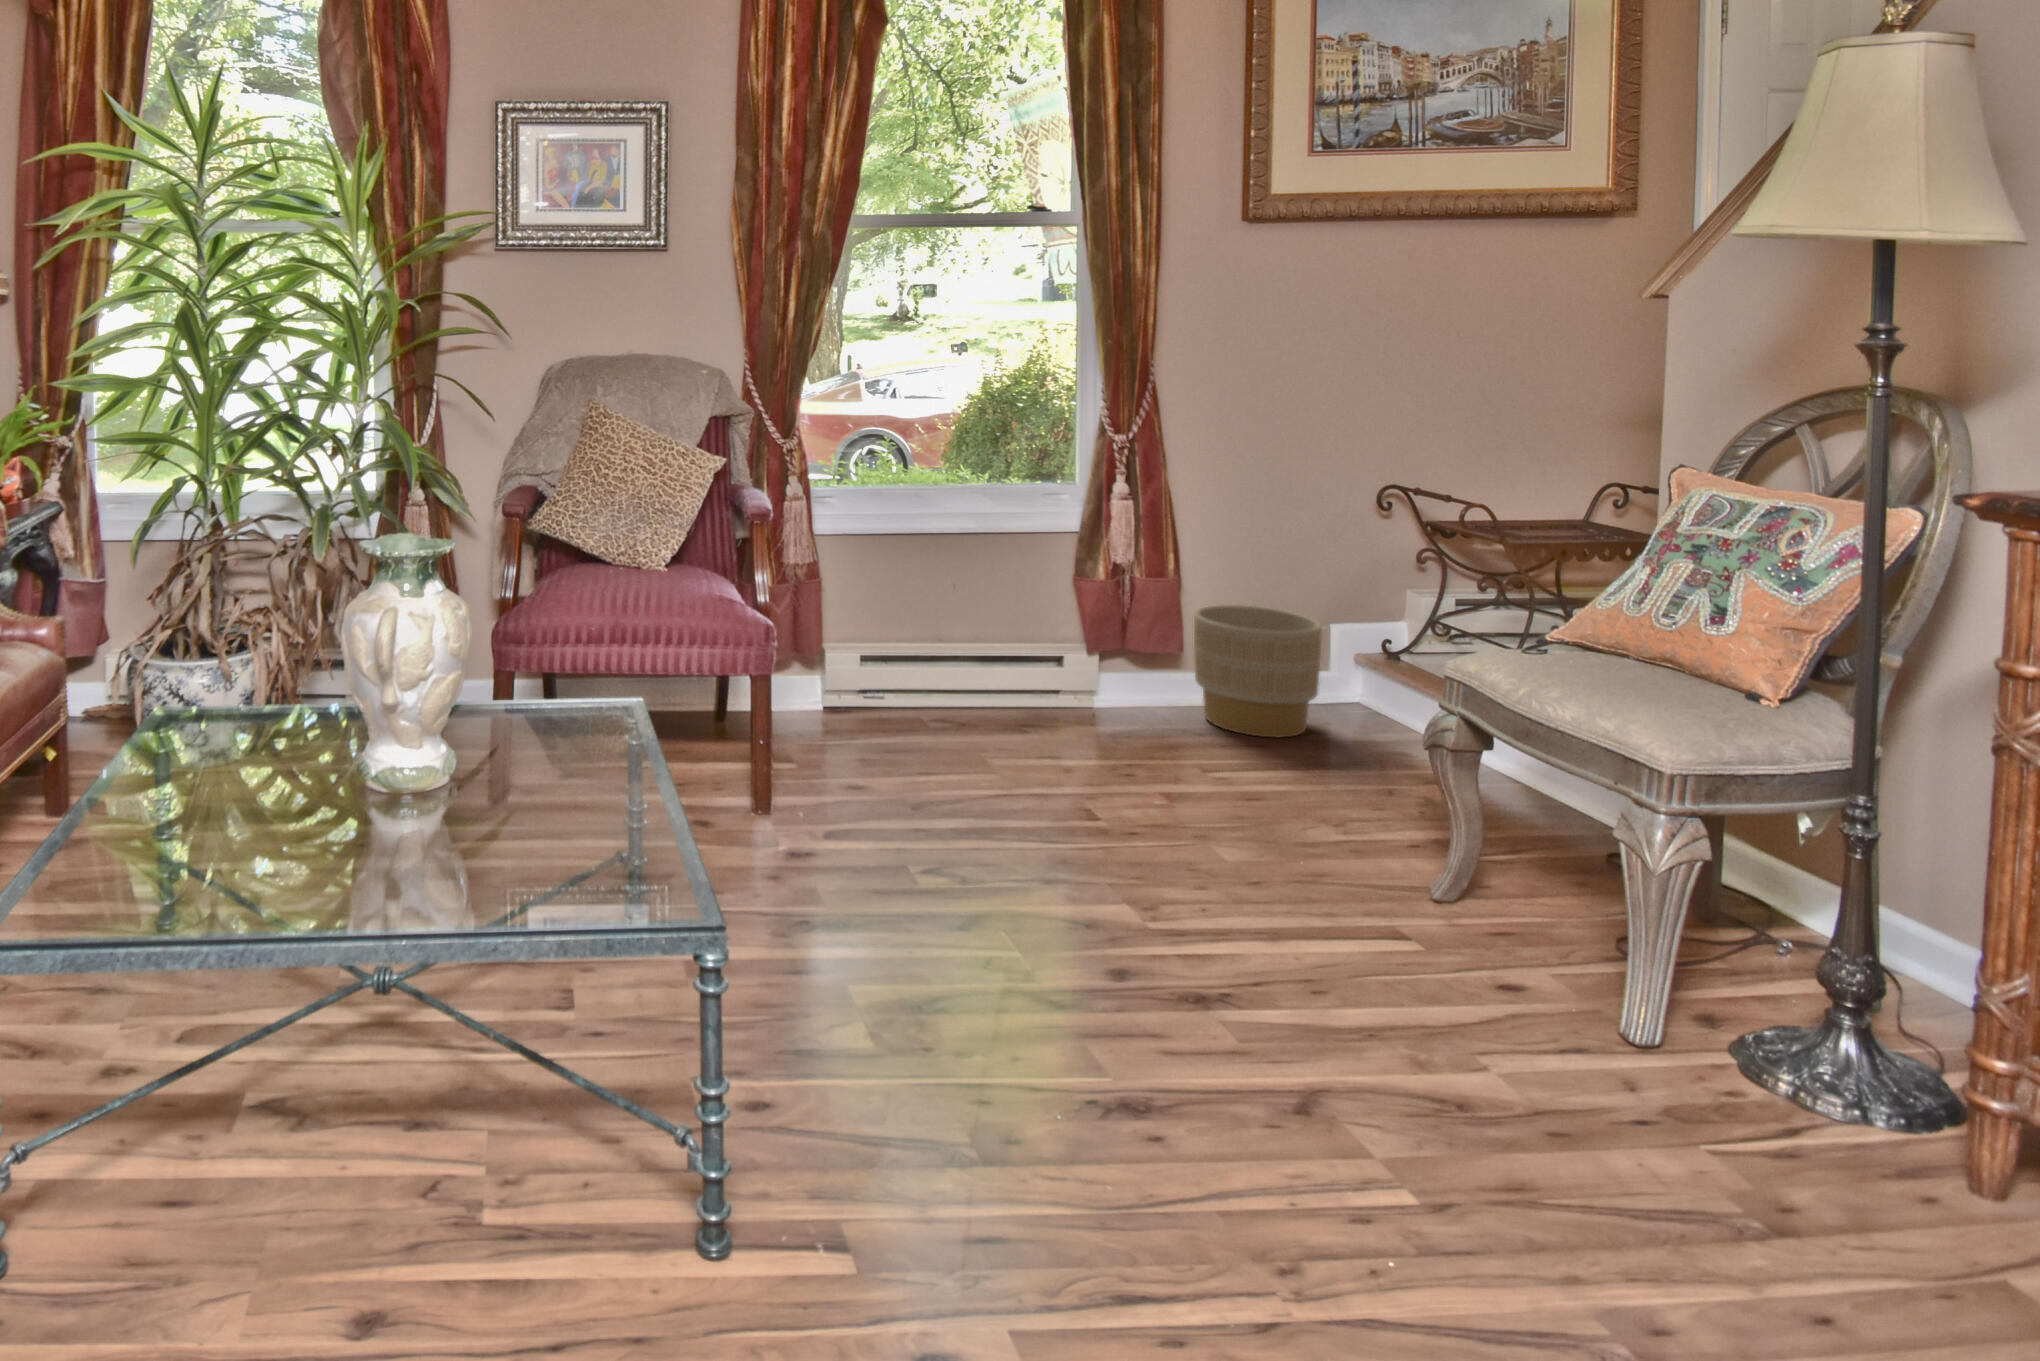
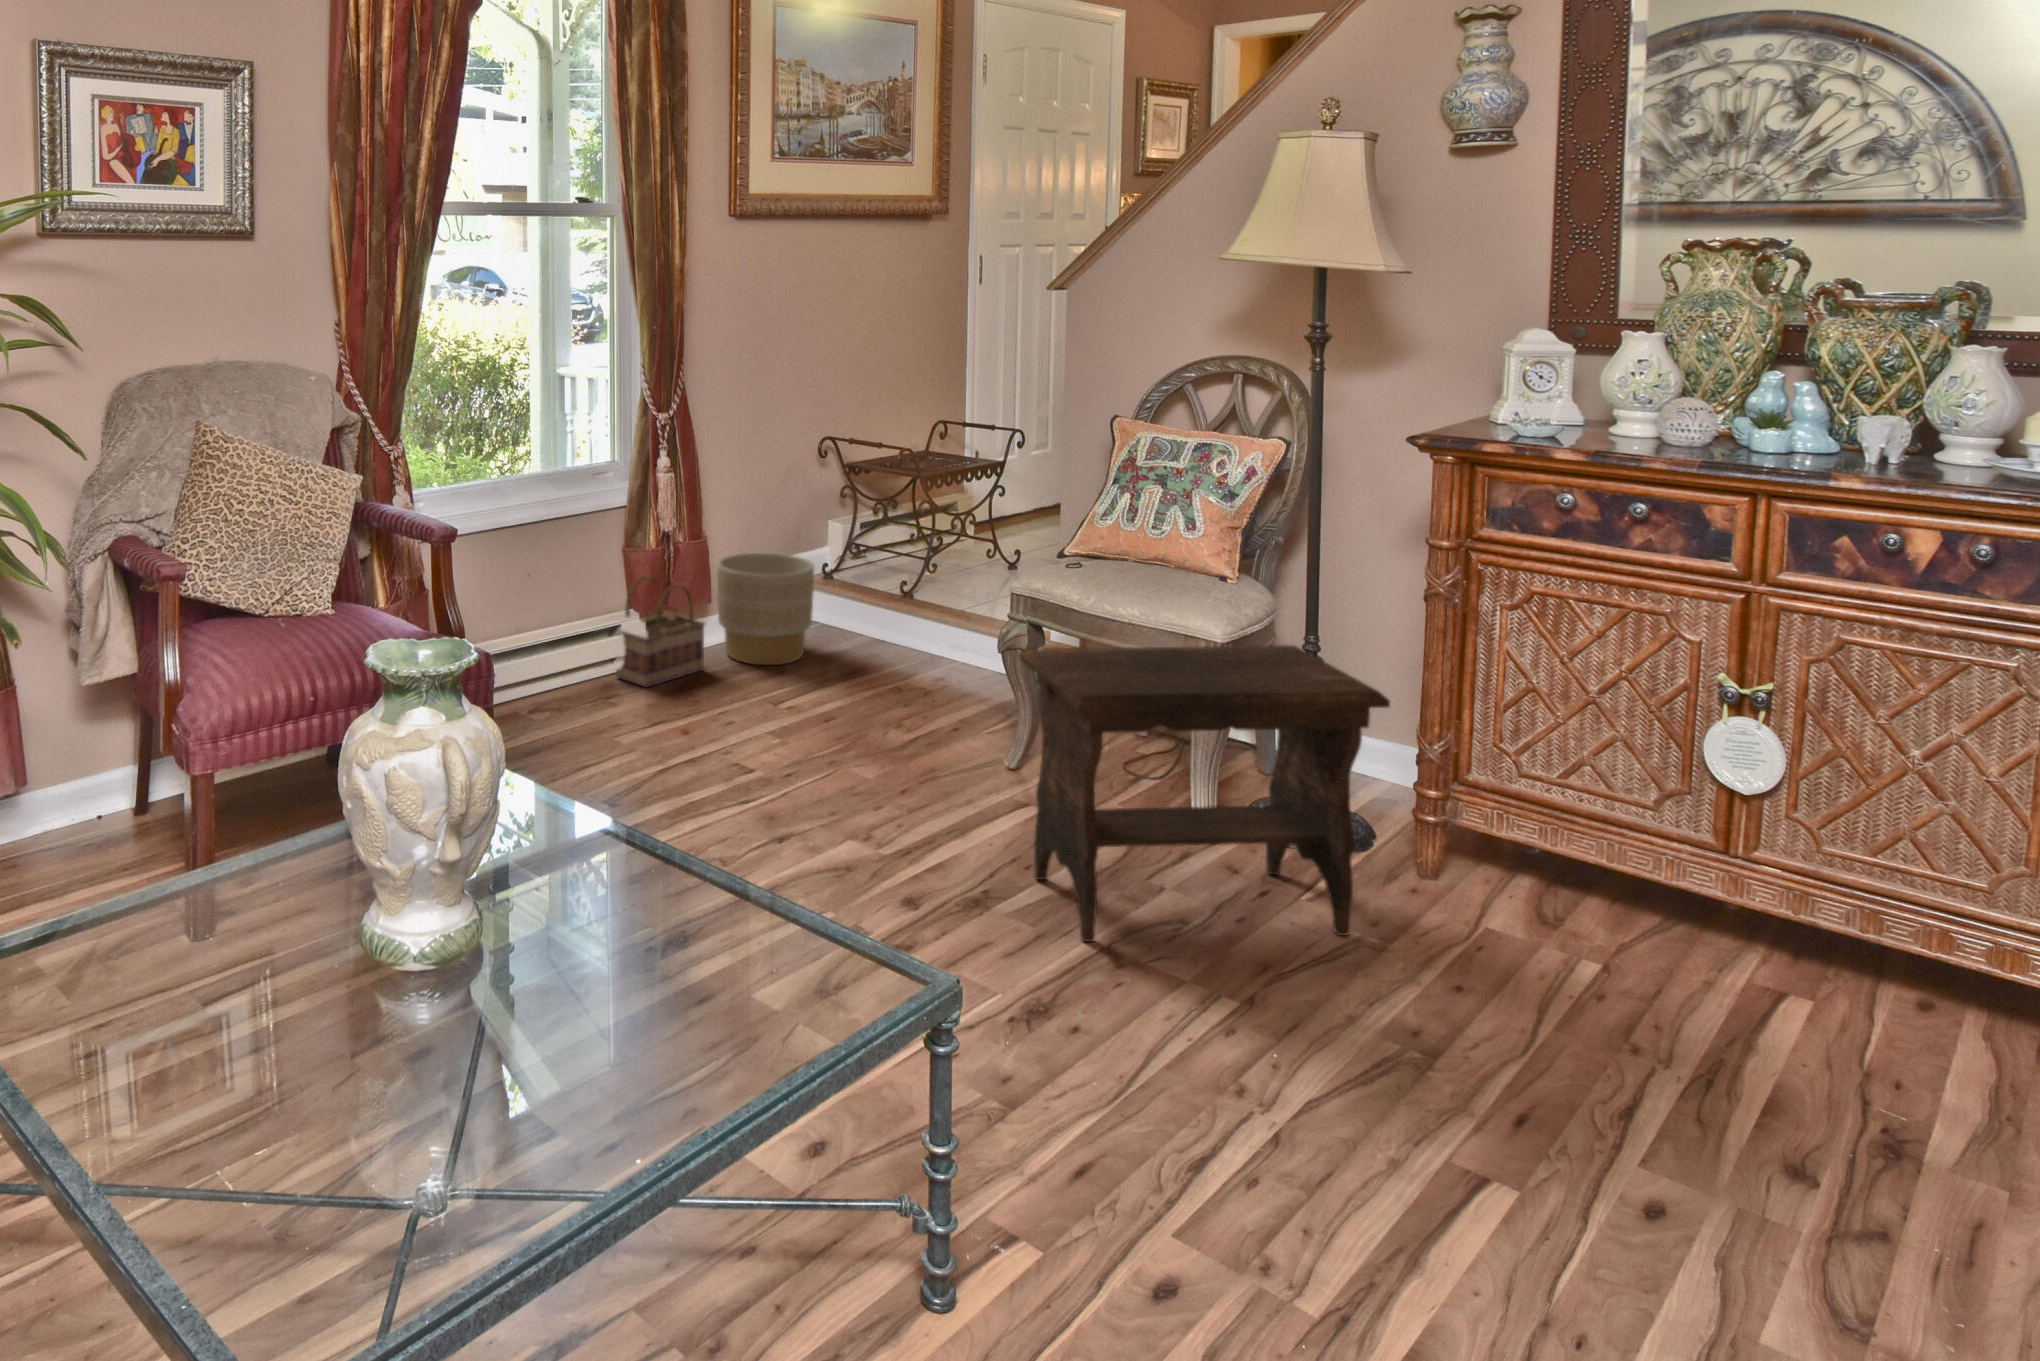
basket: none [1049,609,1161,725] -> present [616,576,705,687]
footstool: none [1270,716,1813,1219] -> present [1019,645,1390,942]

